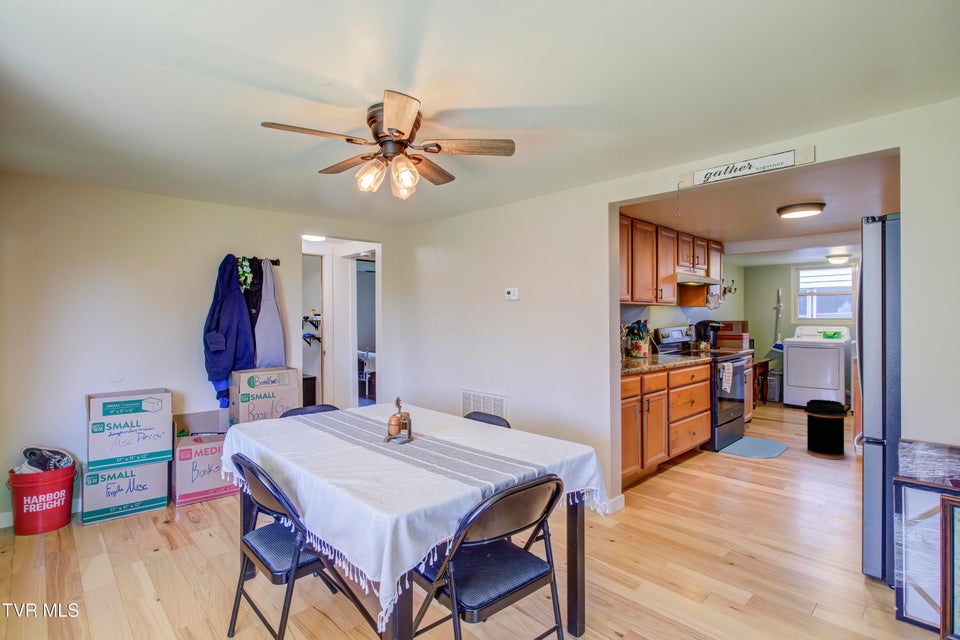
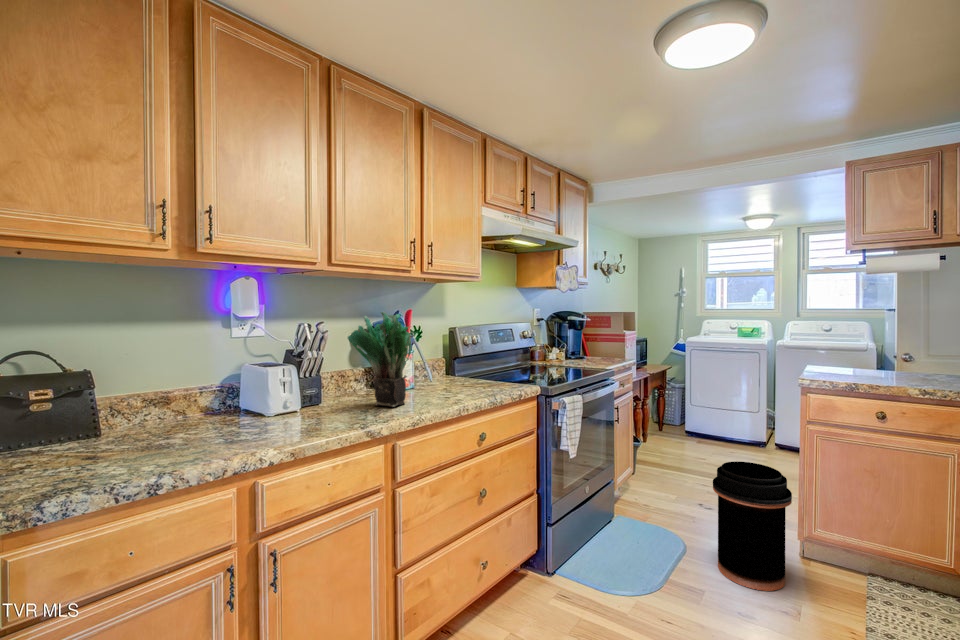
potted plant: none [641,321,664,361] -> present [348,312,411,407]

